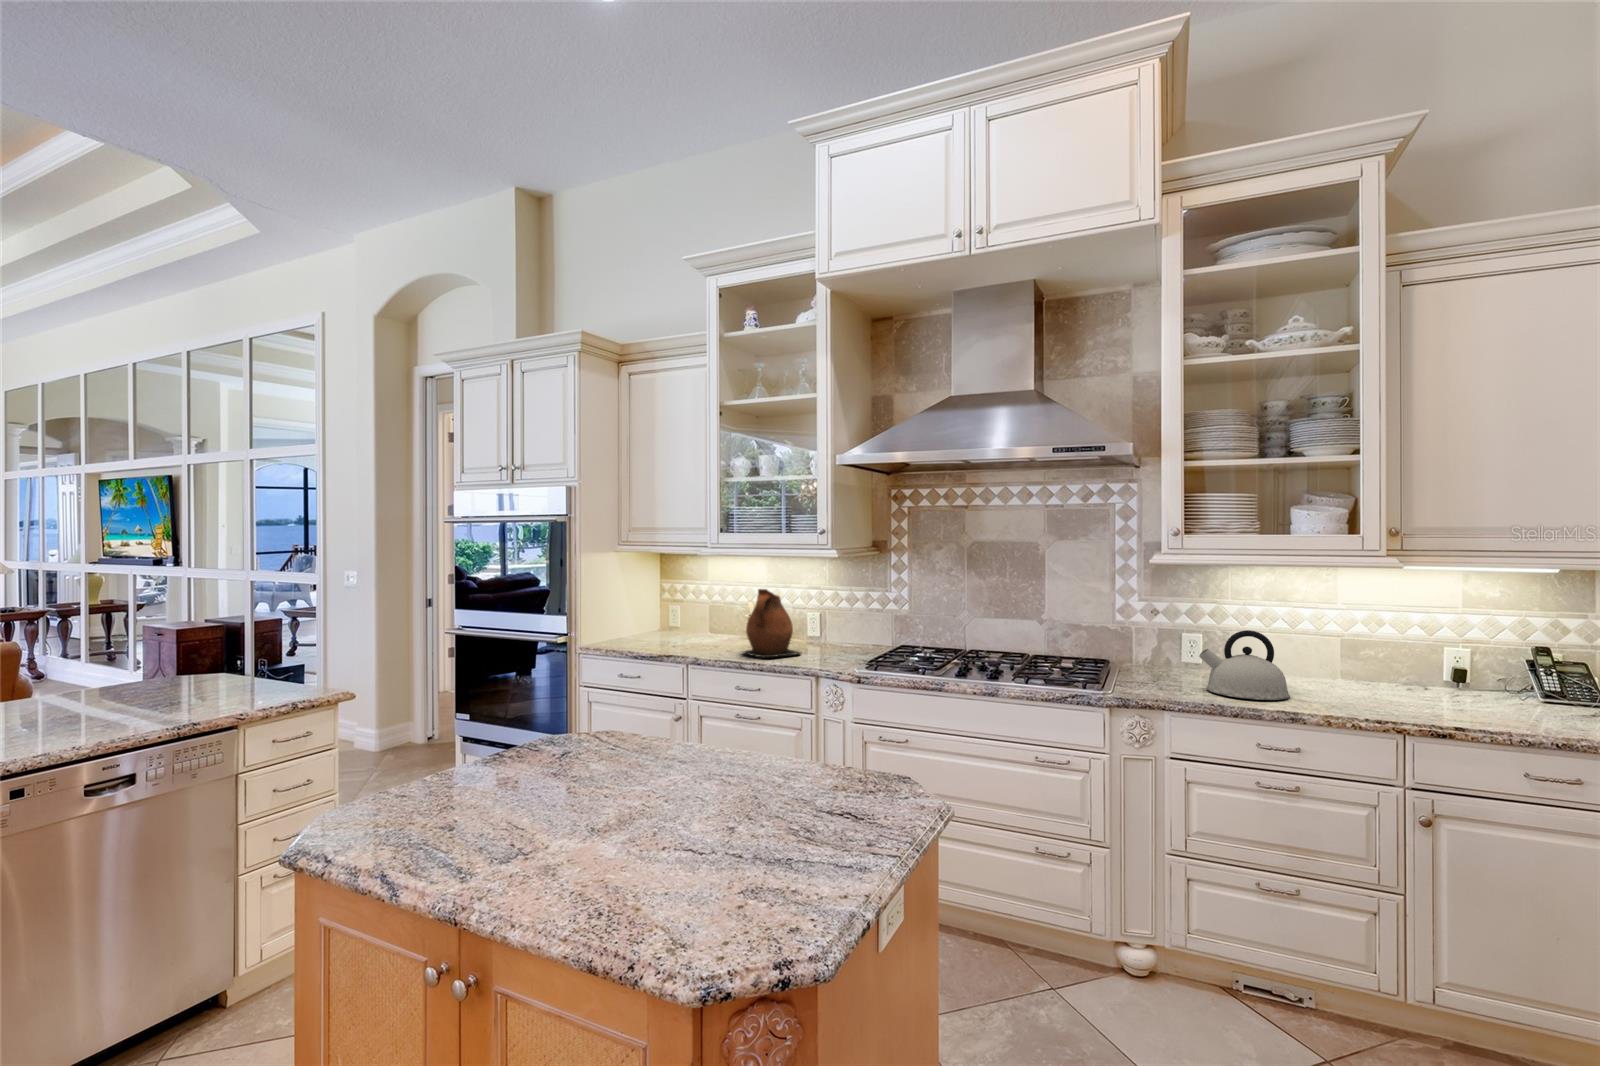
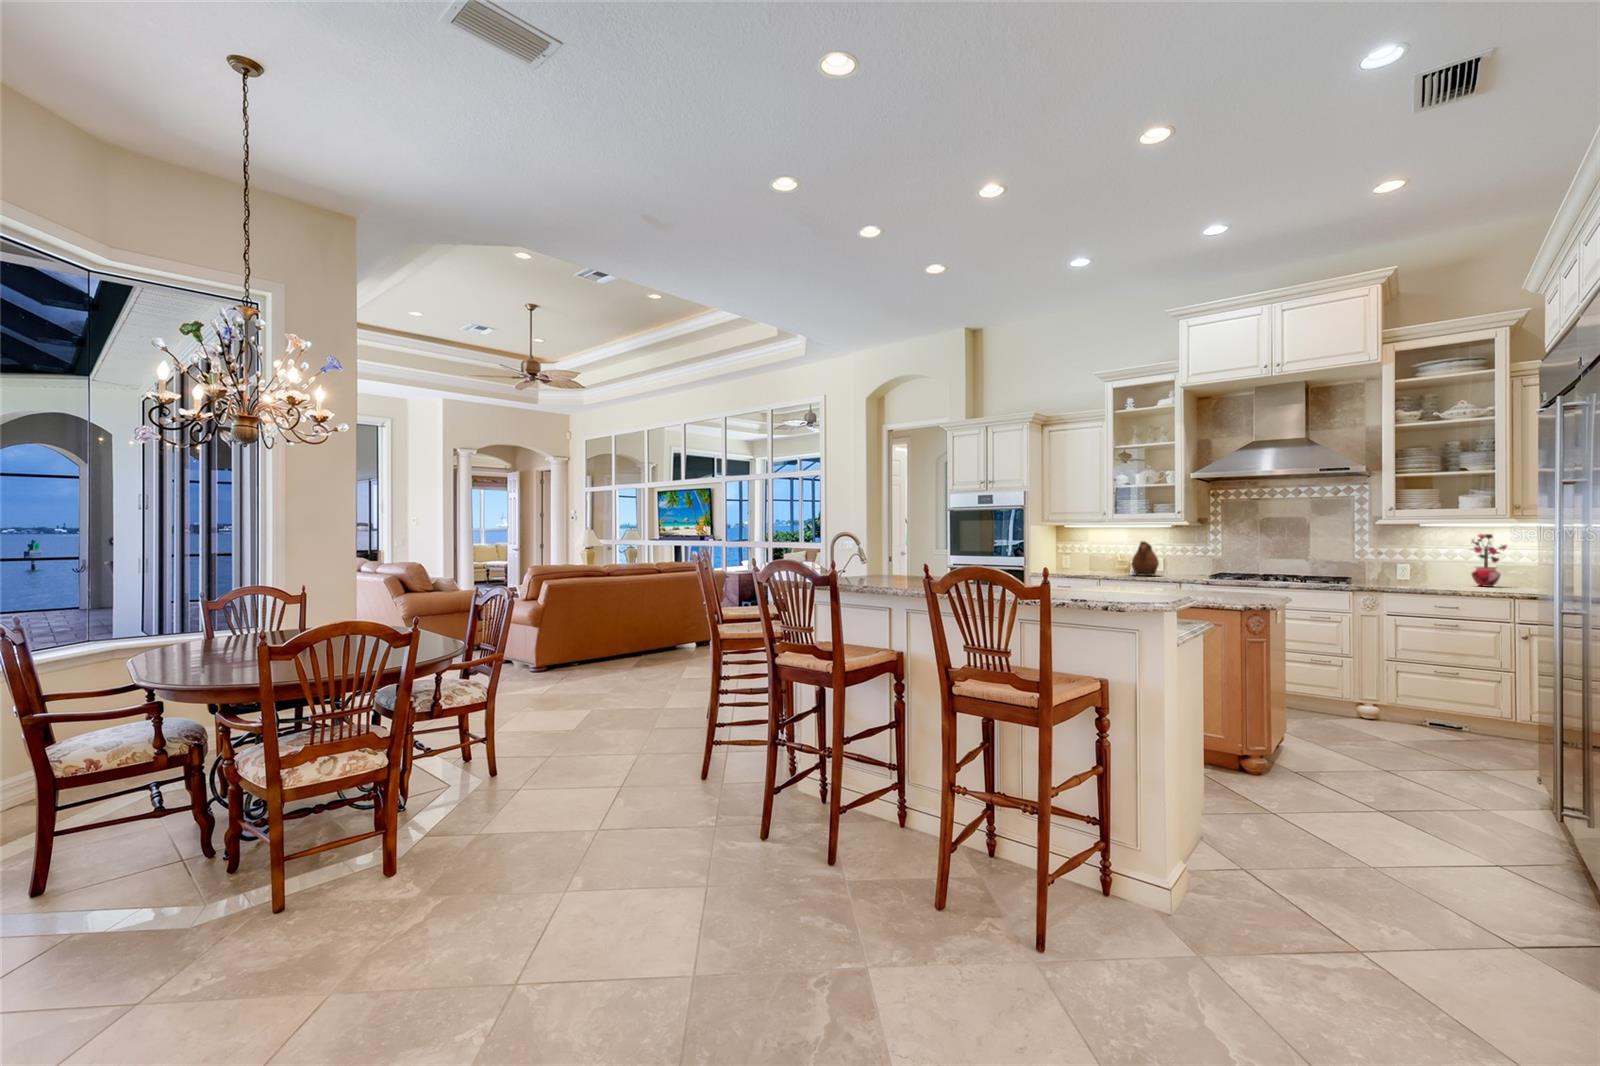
potted plant: none [1298,581,1374,689] -> present [1472,534,1507,587]
kettle: present [1199,630,1290,700] -> none [1404,556,1455,587]

